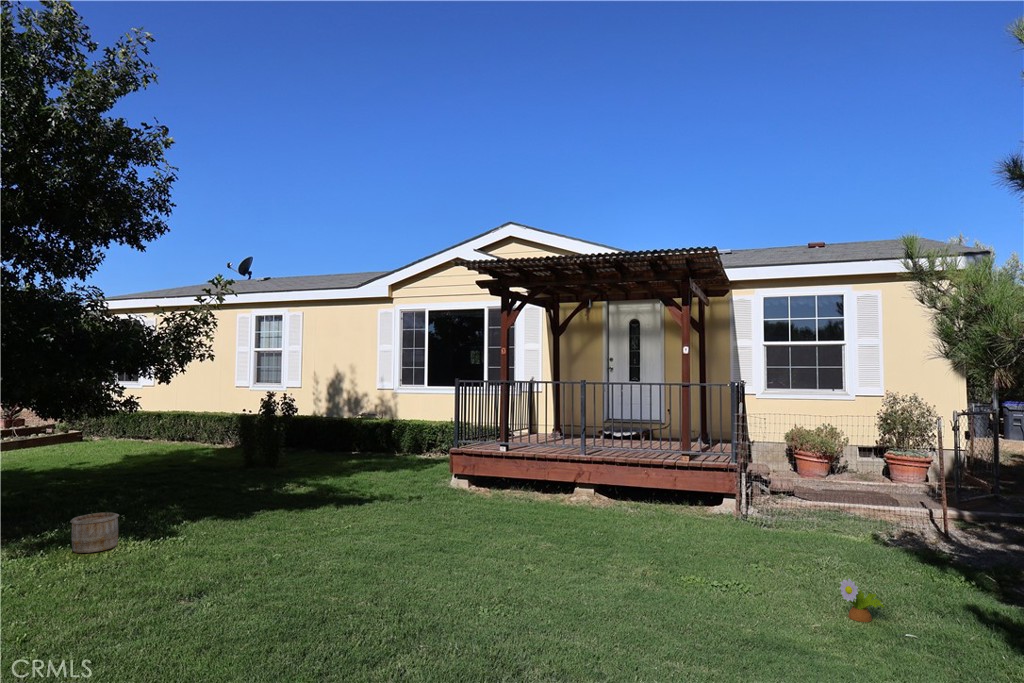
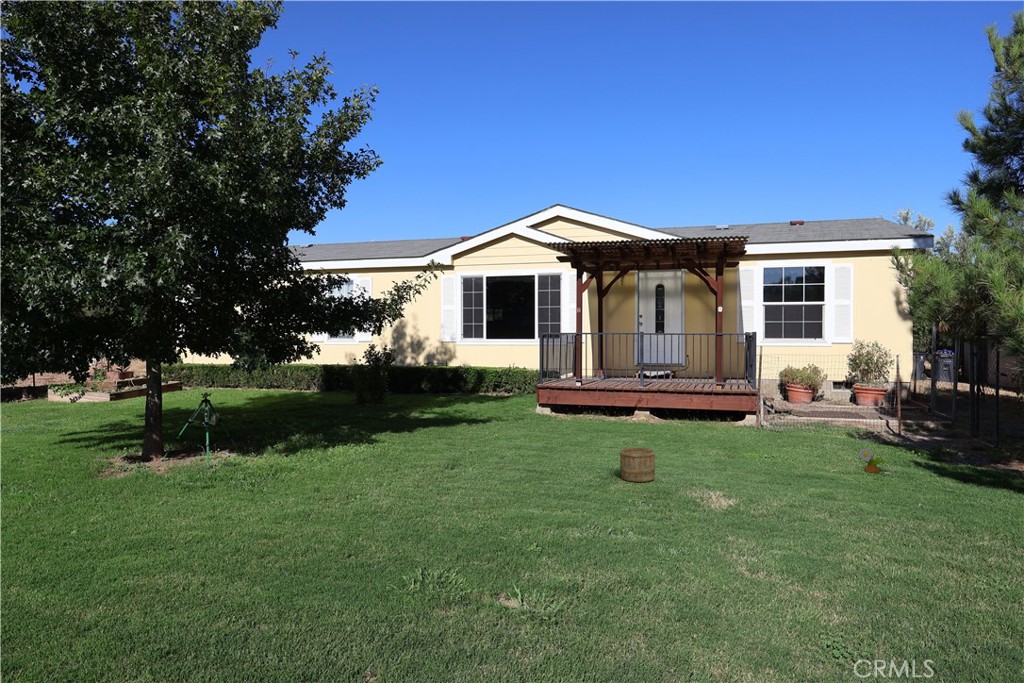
wooden bucket: present [70,512,119,553] -> present [619,448,655,482]

